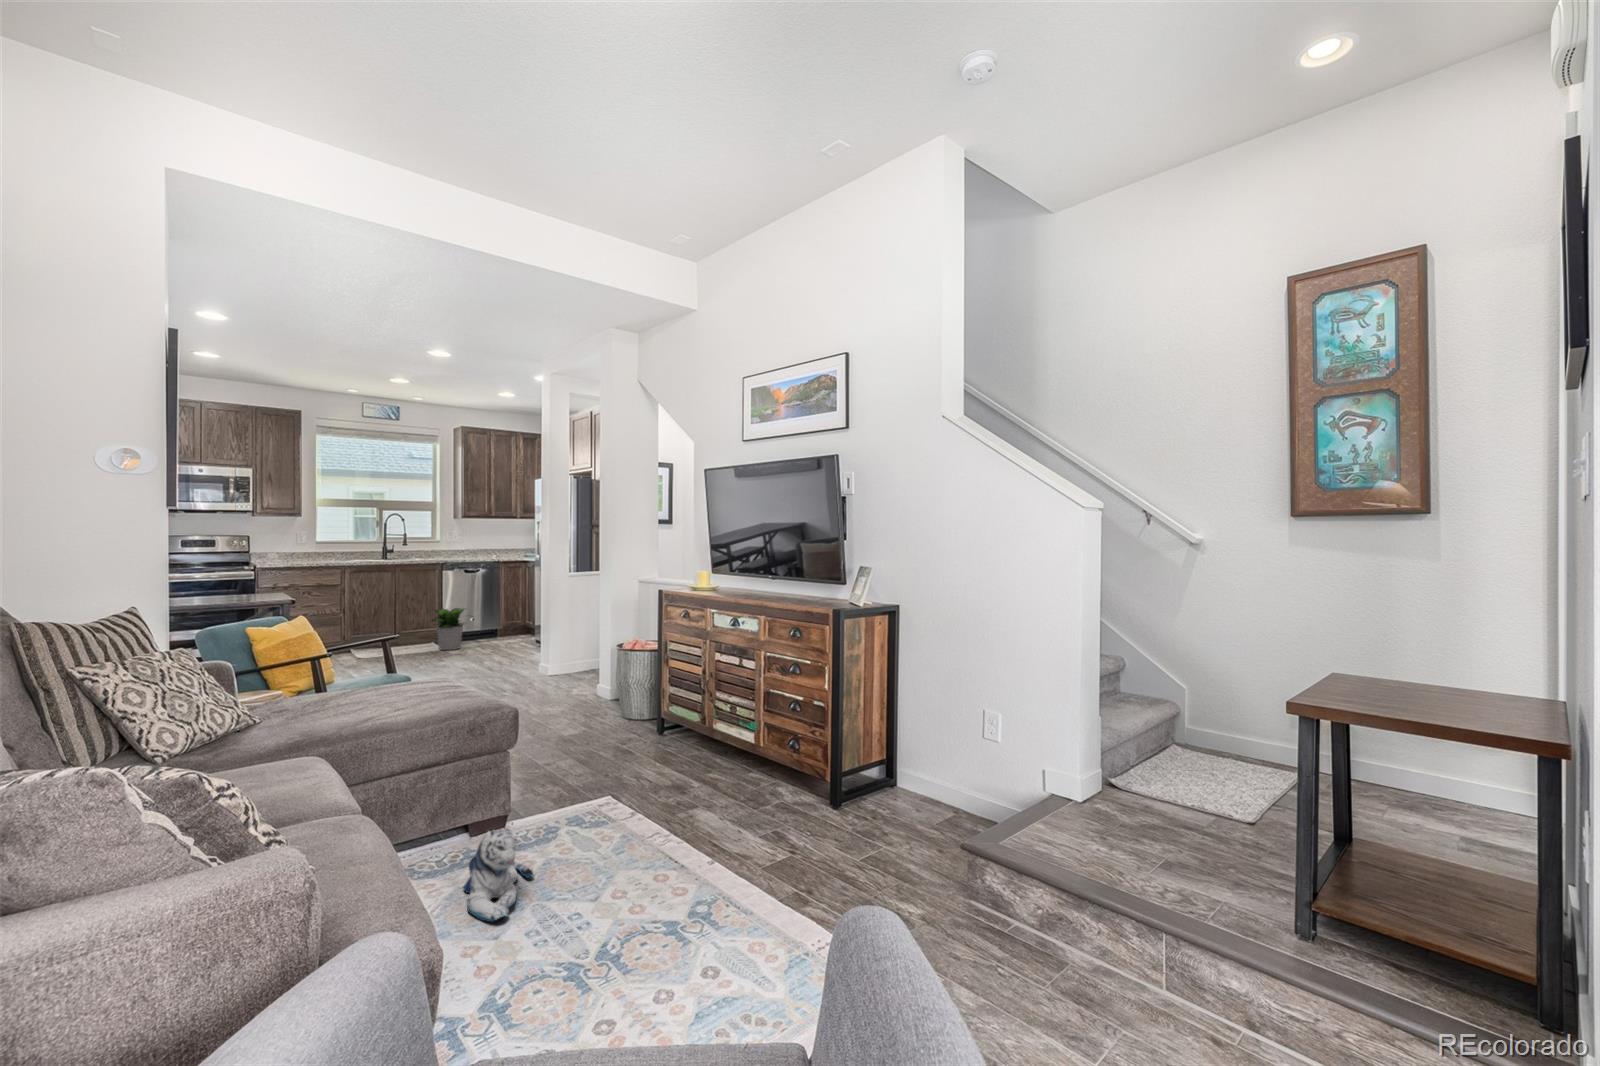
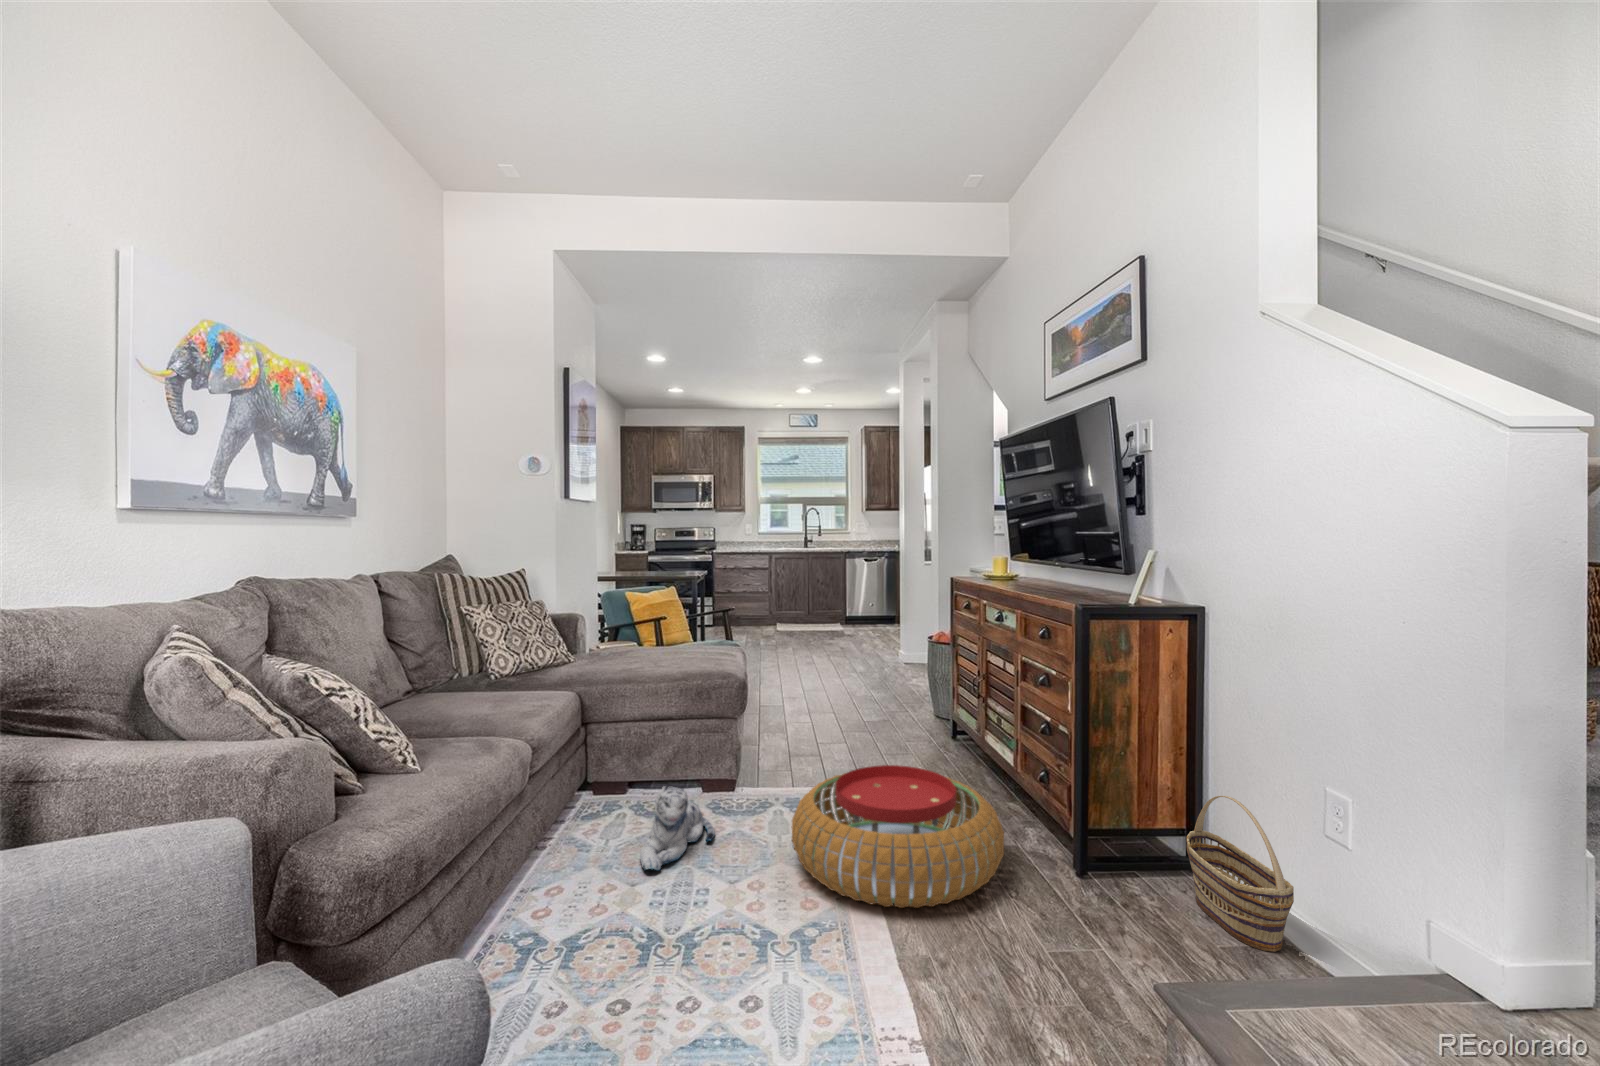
potted plant: present [432,608,464,650] -> none [840,592,880,629]
basket: none [902,729,974,820] -> present [1187,796,1294,952]
pouf: none [619,758,801,876] -> present [791,765,1004,908]

